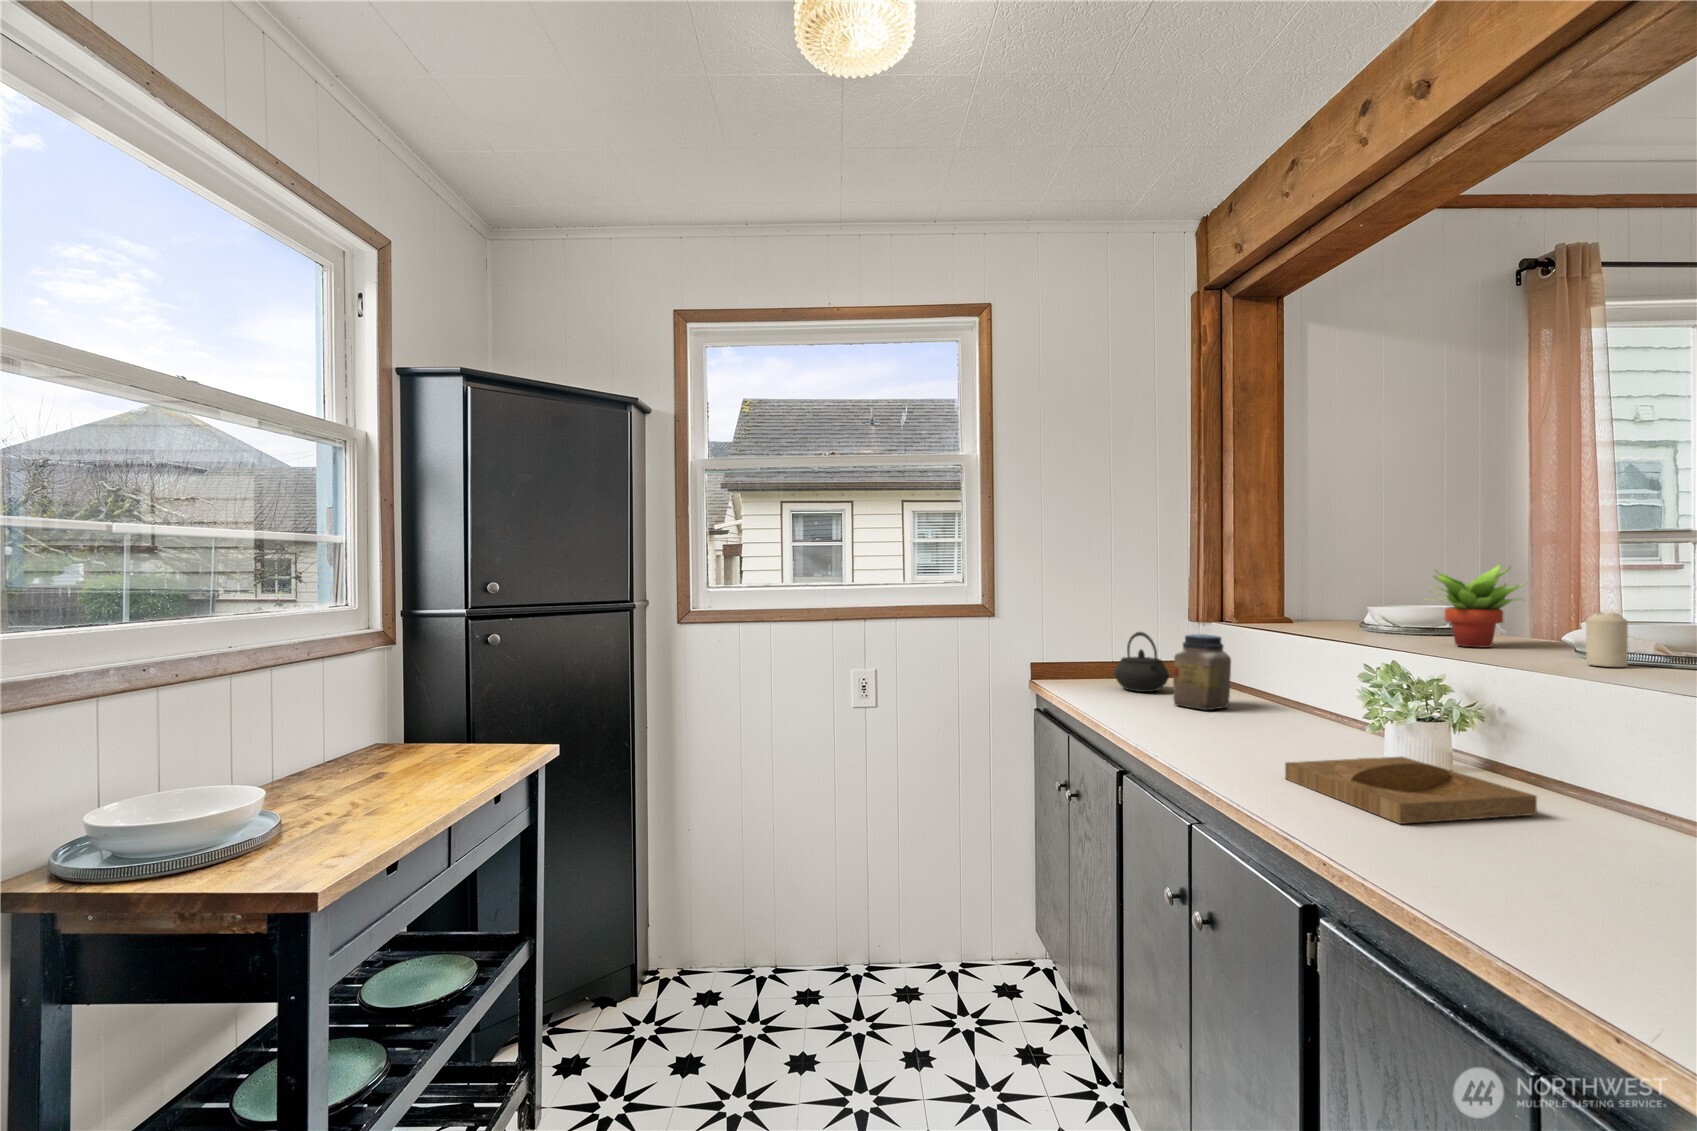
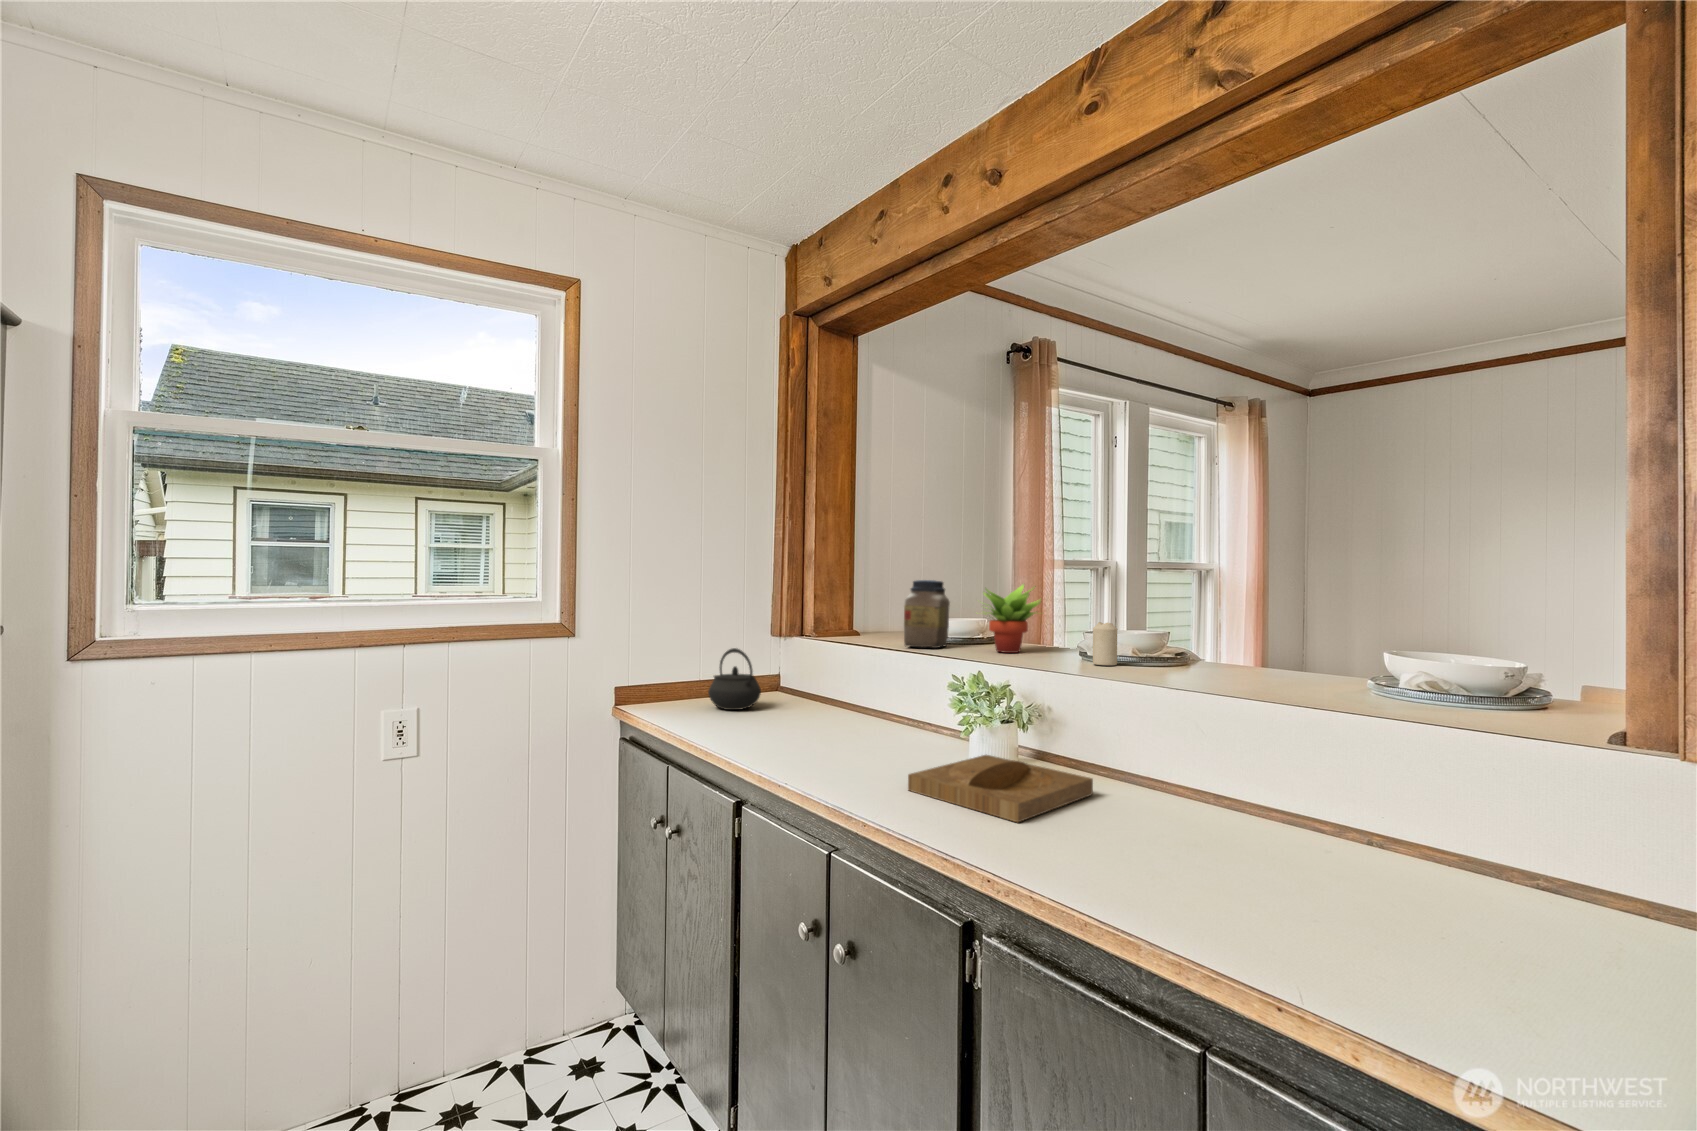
jar: present [1173,634,1231,710] -> present [904,580,950,648]

